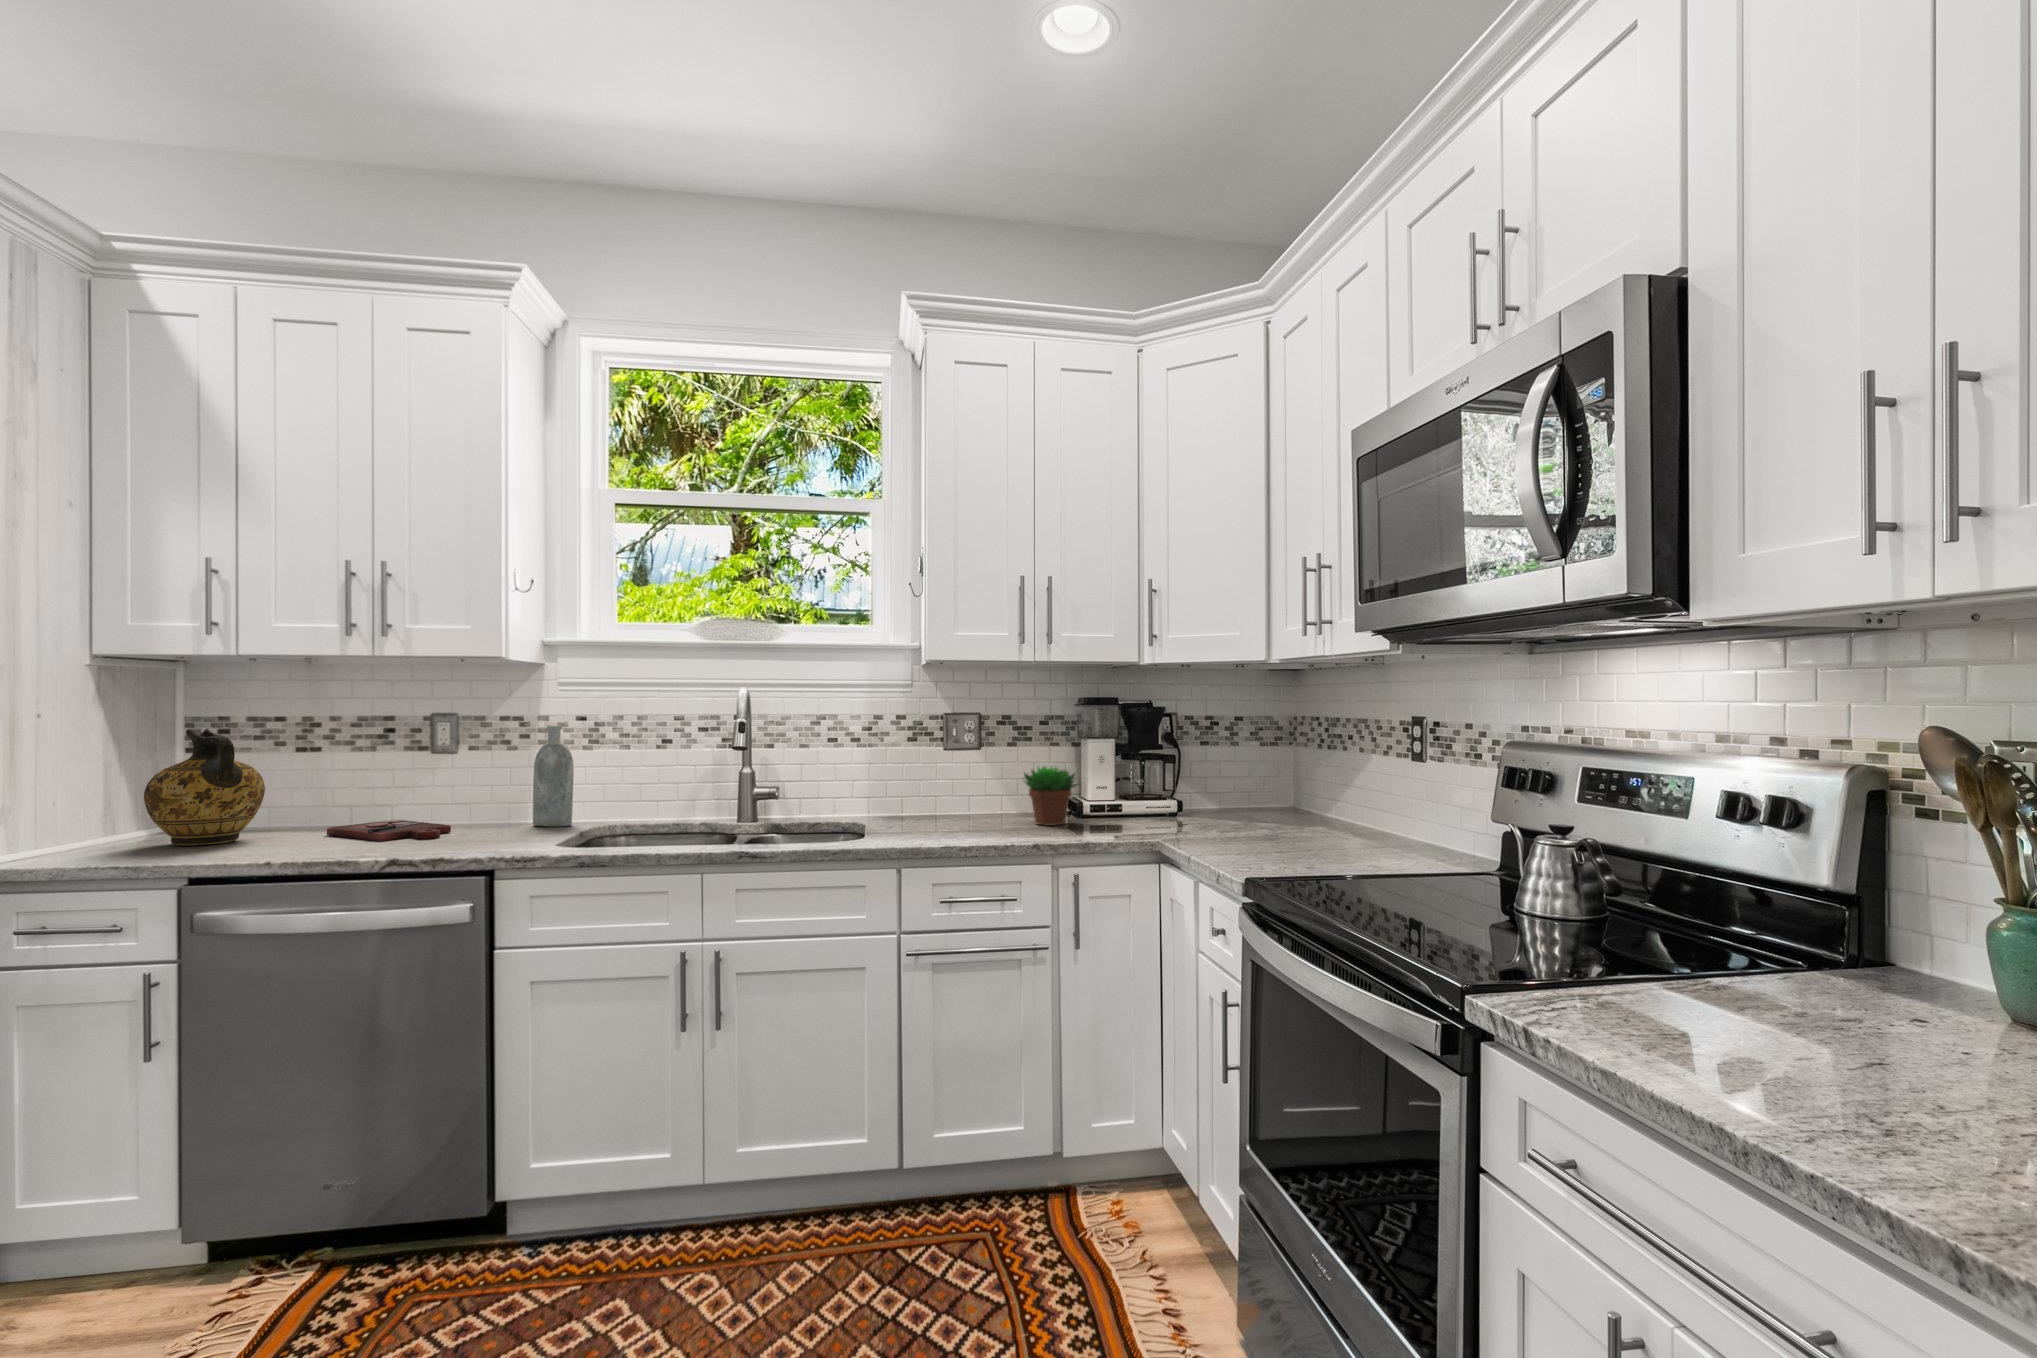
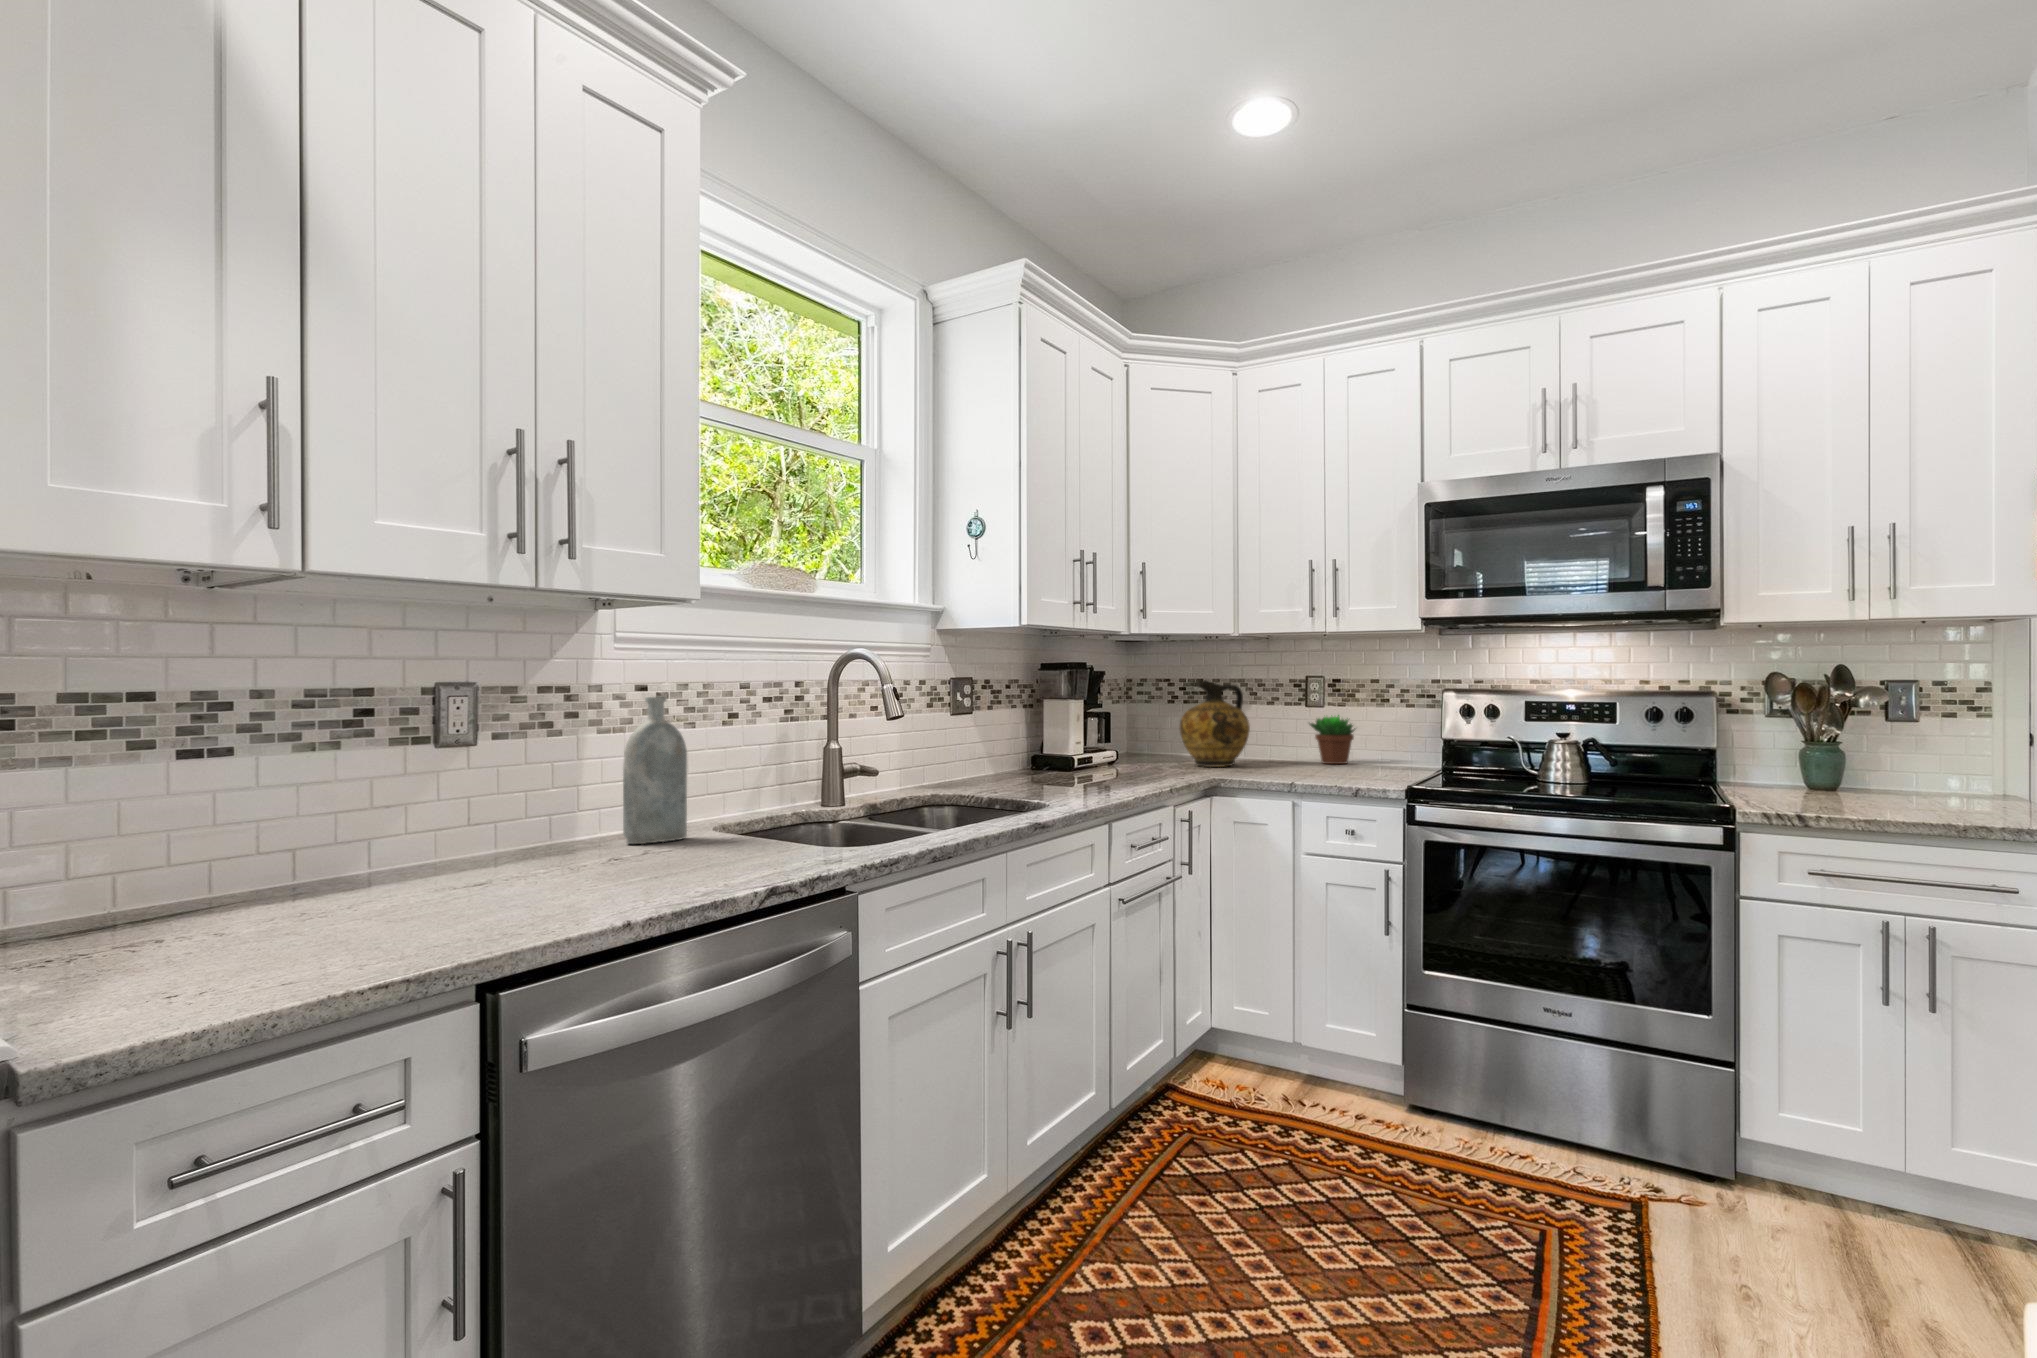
ceramic jug: present [144,729,265,845] -> present [1180,680,1250,767]
succulent plant: present [1022,766,1079,825] -> present [1310,715,1355,764]
cutting board: present [327,820,451,841] -> none [378,854,623,899]

